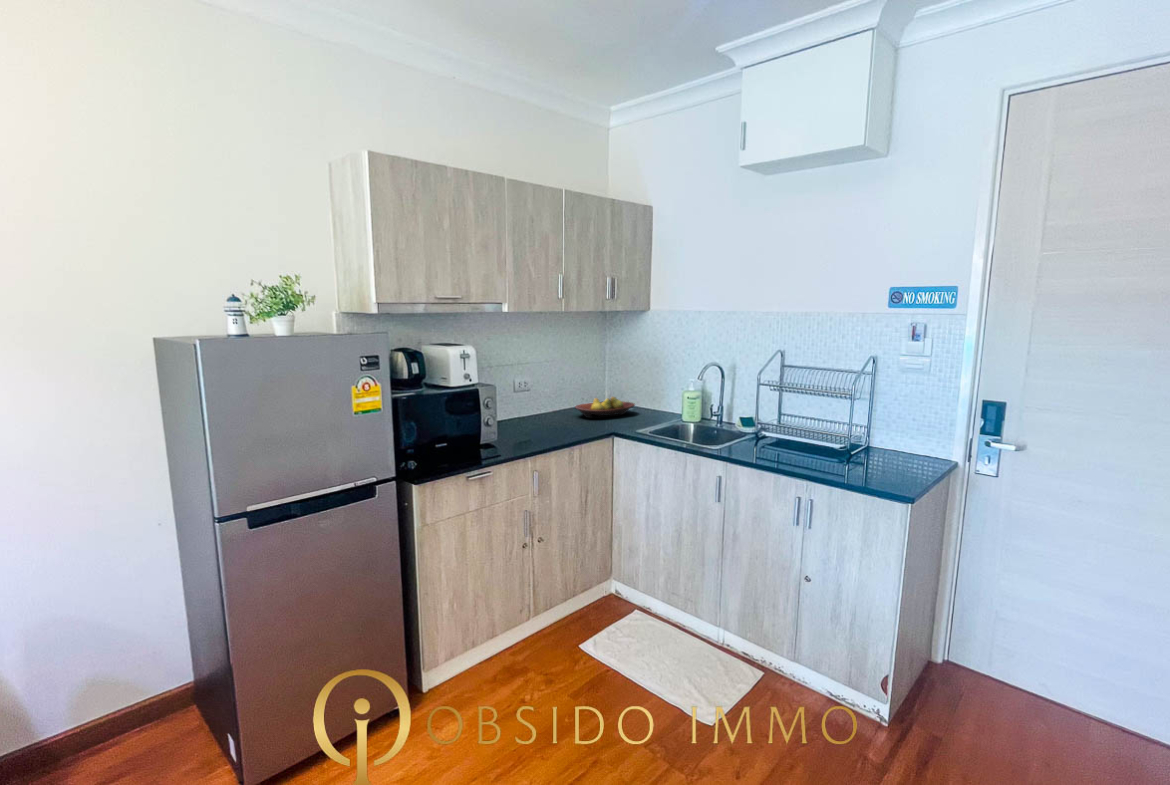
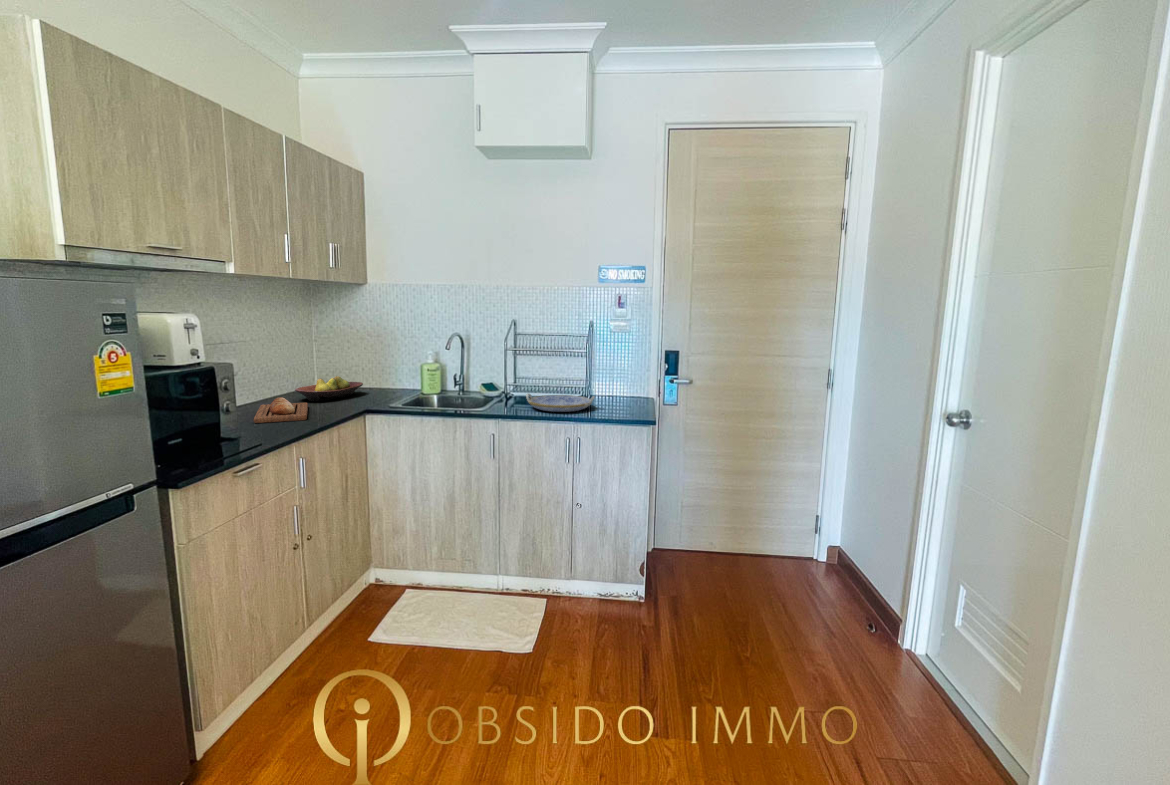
bread loaf: none [520,413,575,437] -> present [254,397,308,423]
serving tray: none [769,436,852,465] -> present [526,394,595,412]

